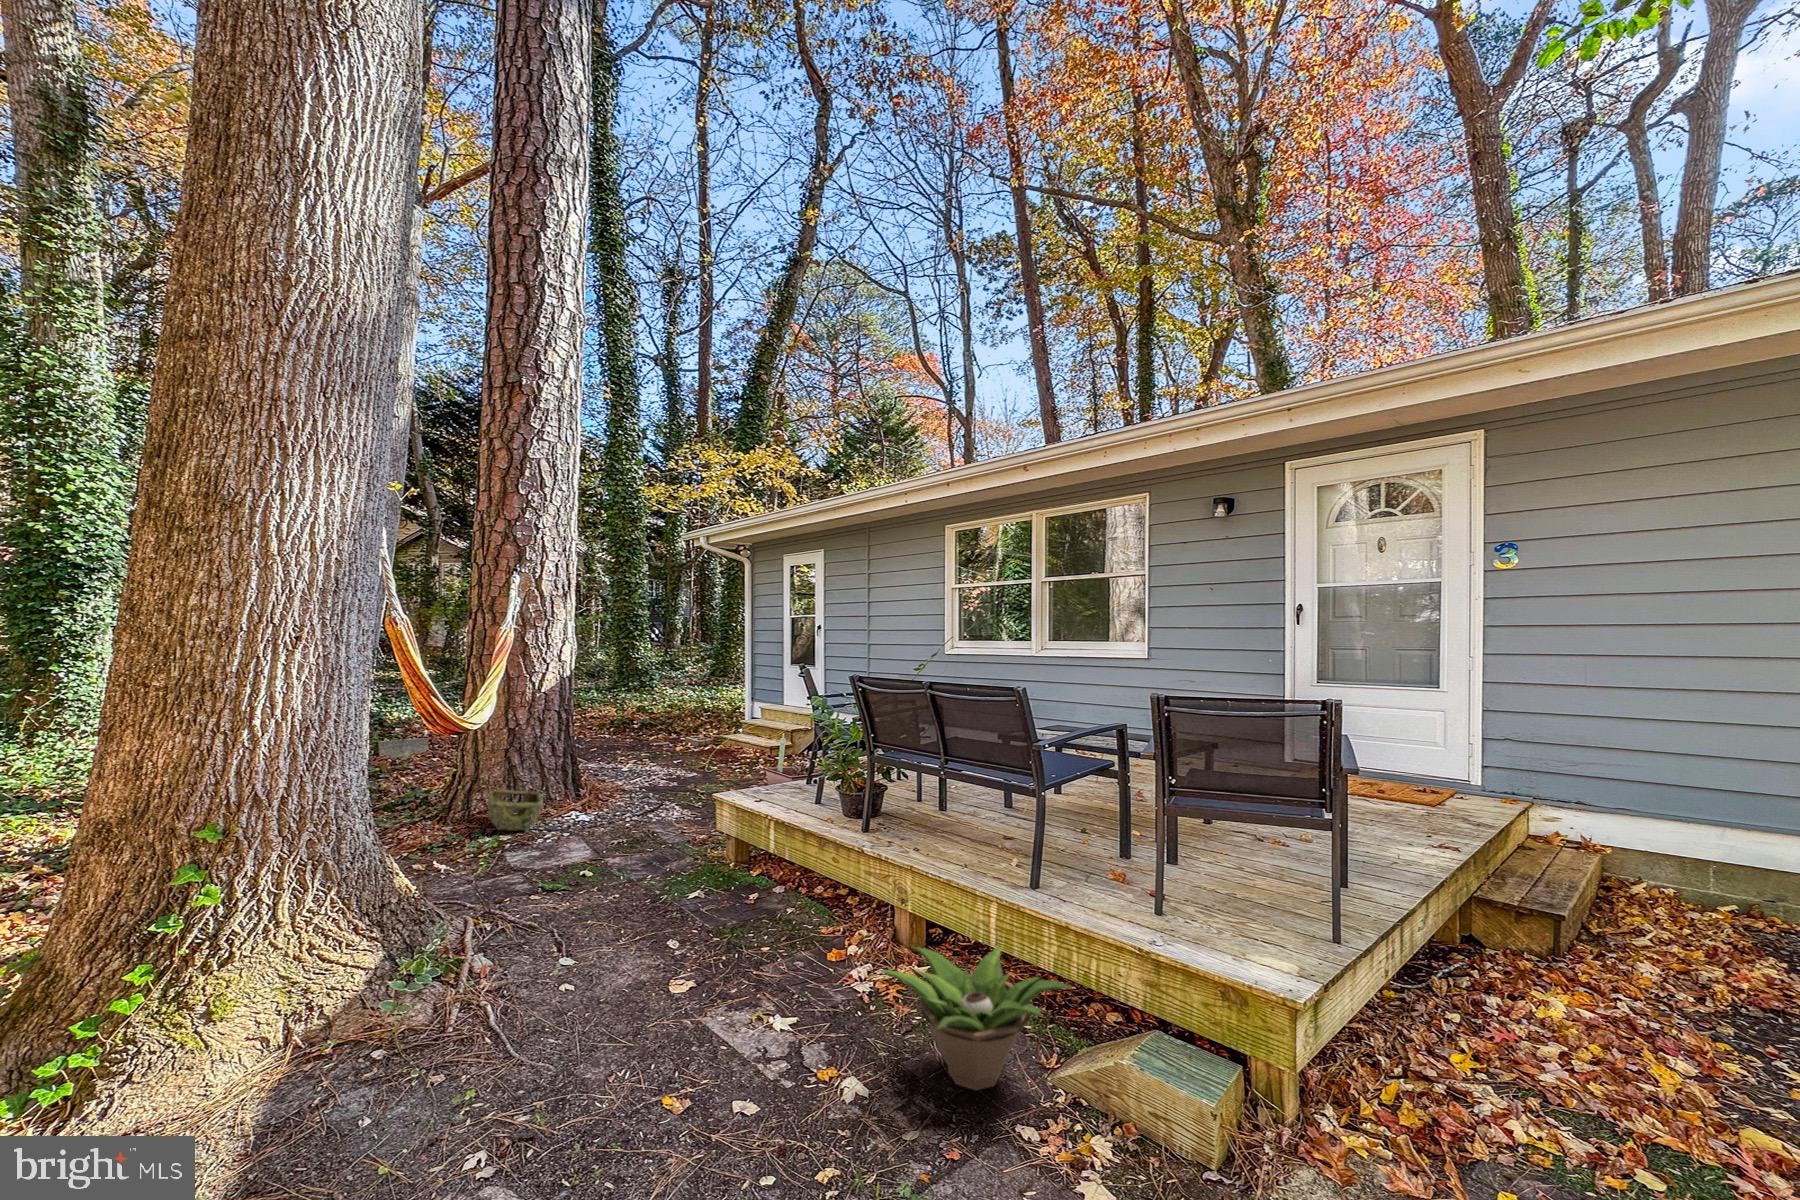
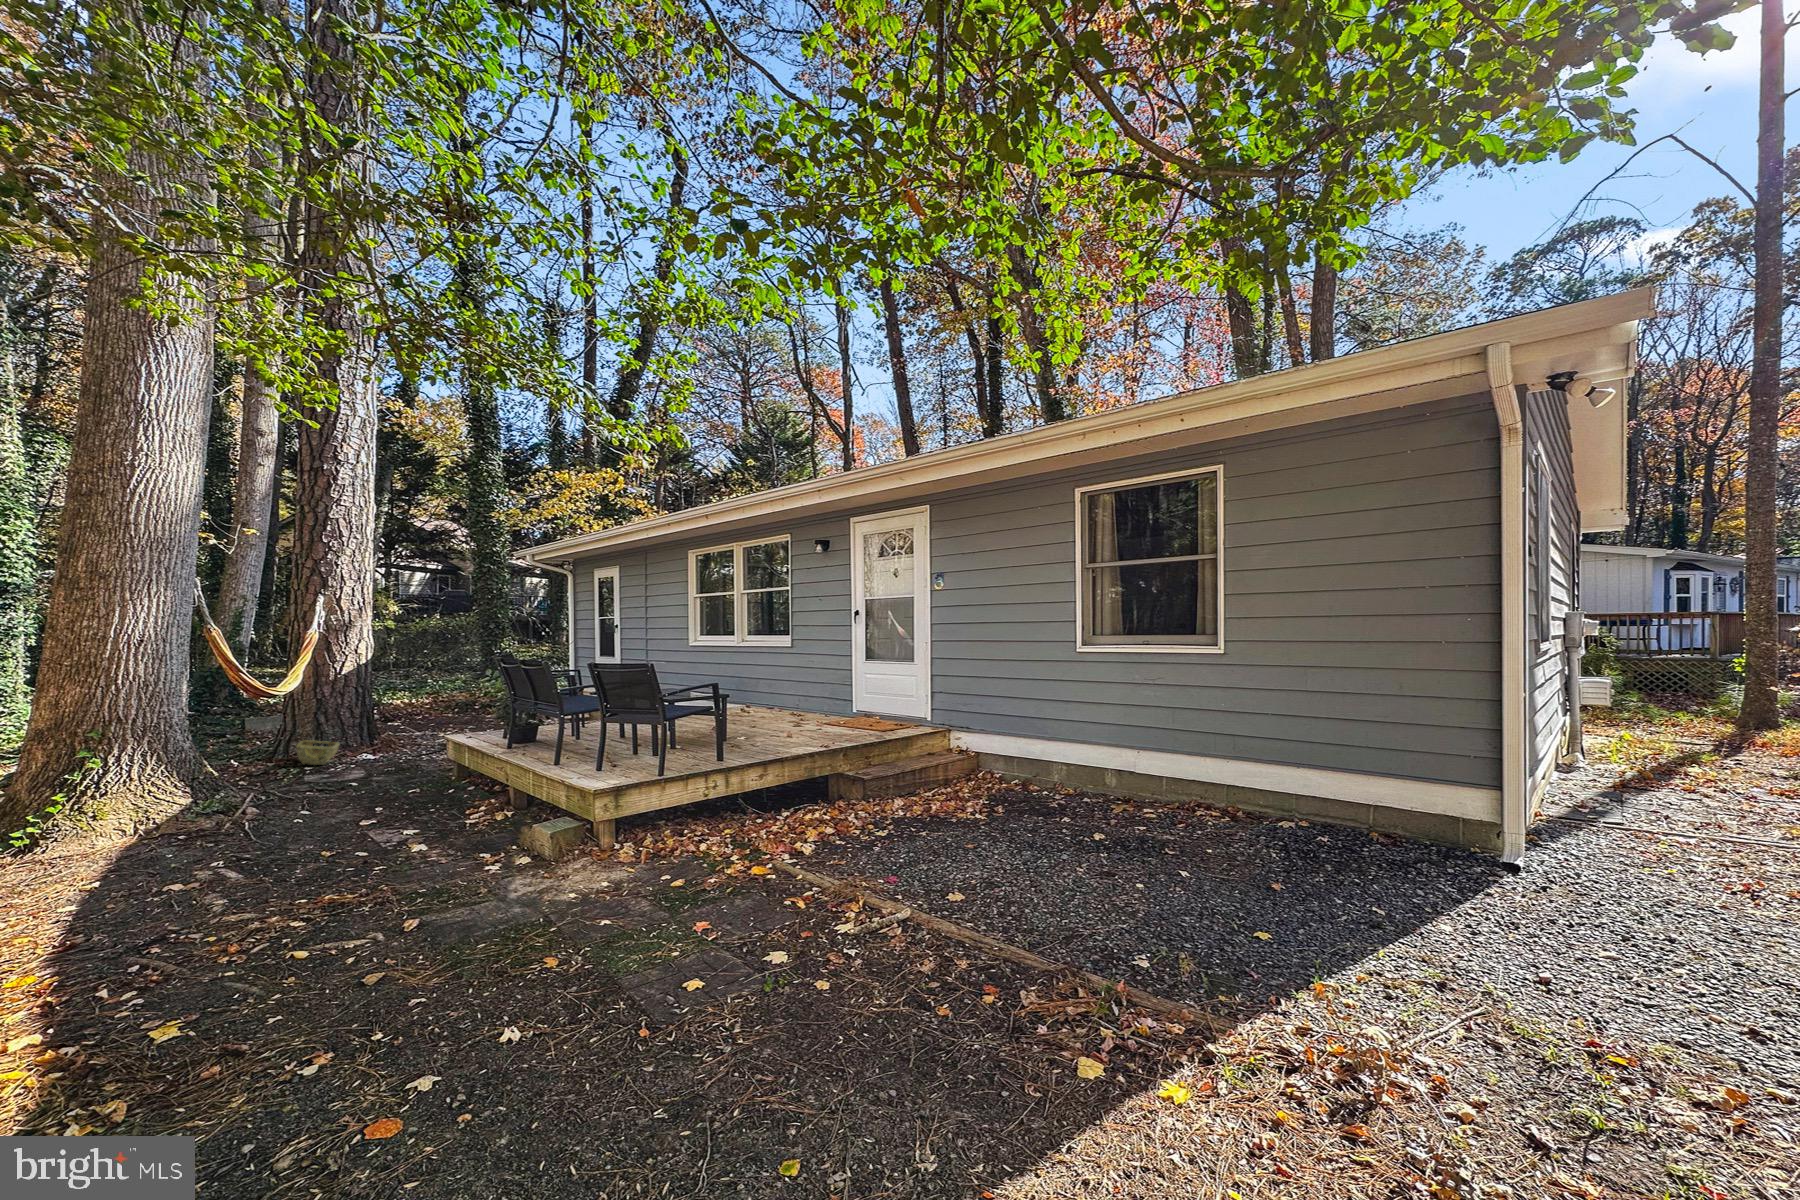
decorative plant: present [882,946,1071,1090] -> none [423,792,508,846]

